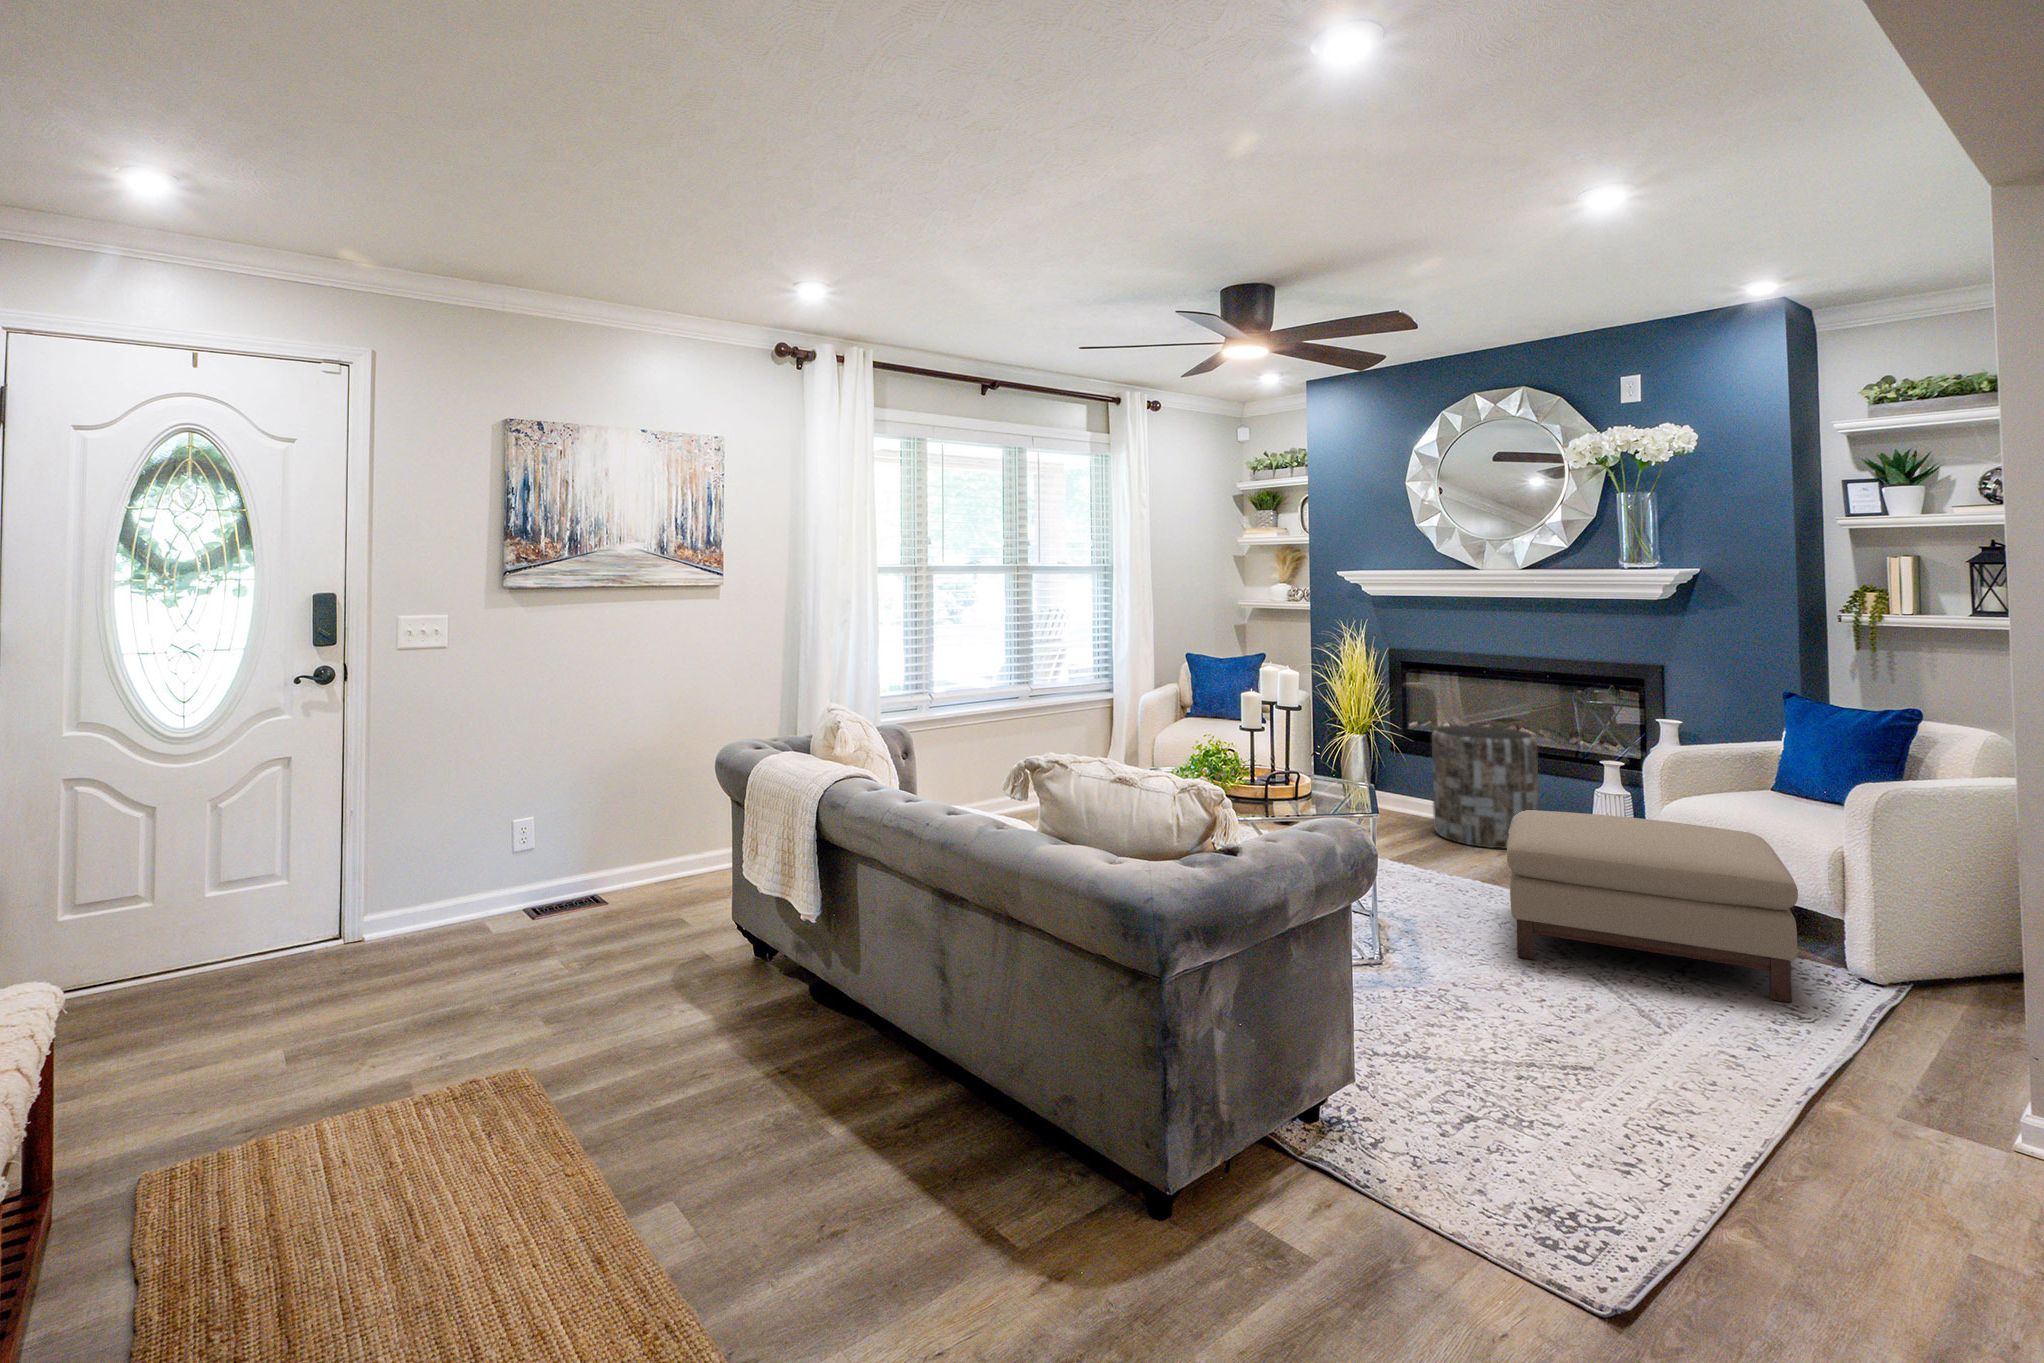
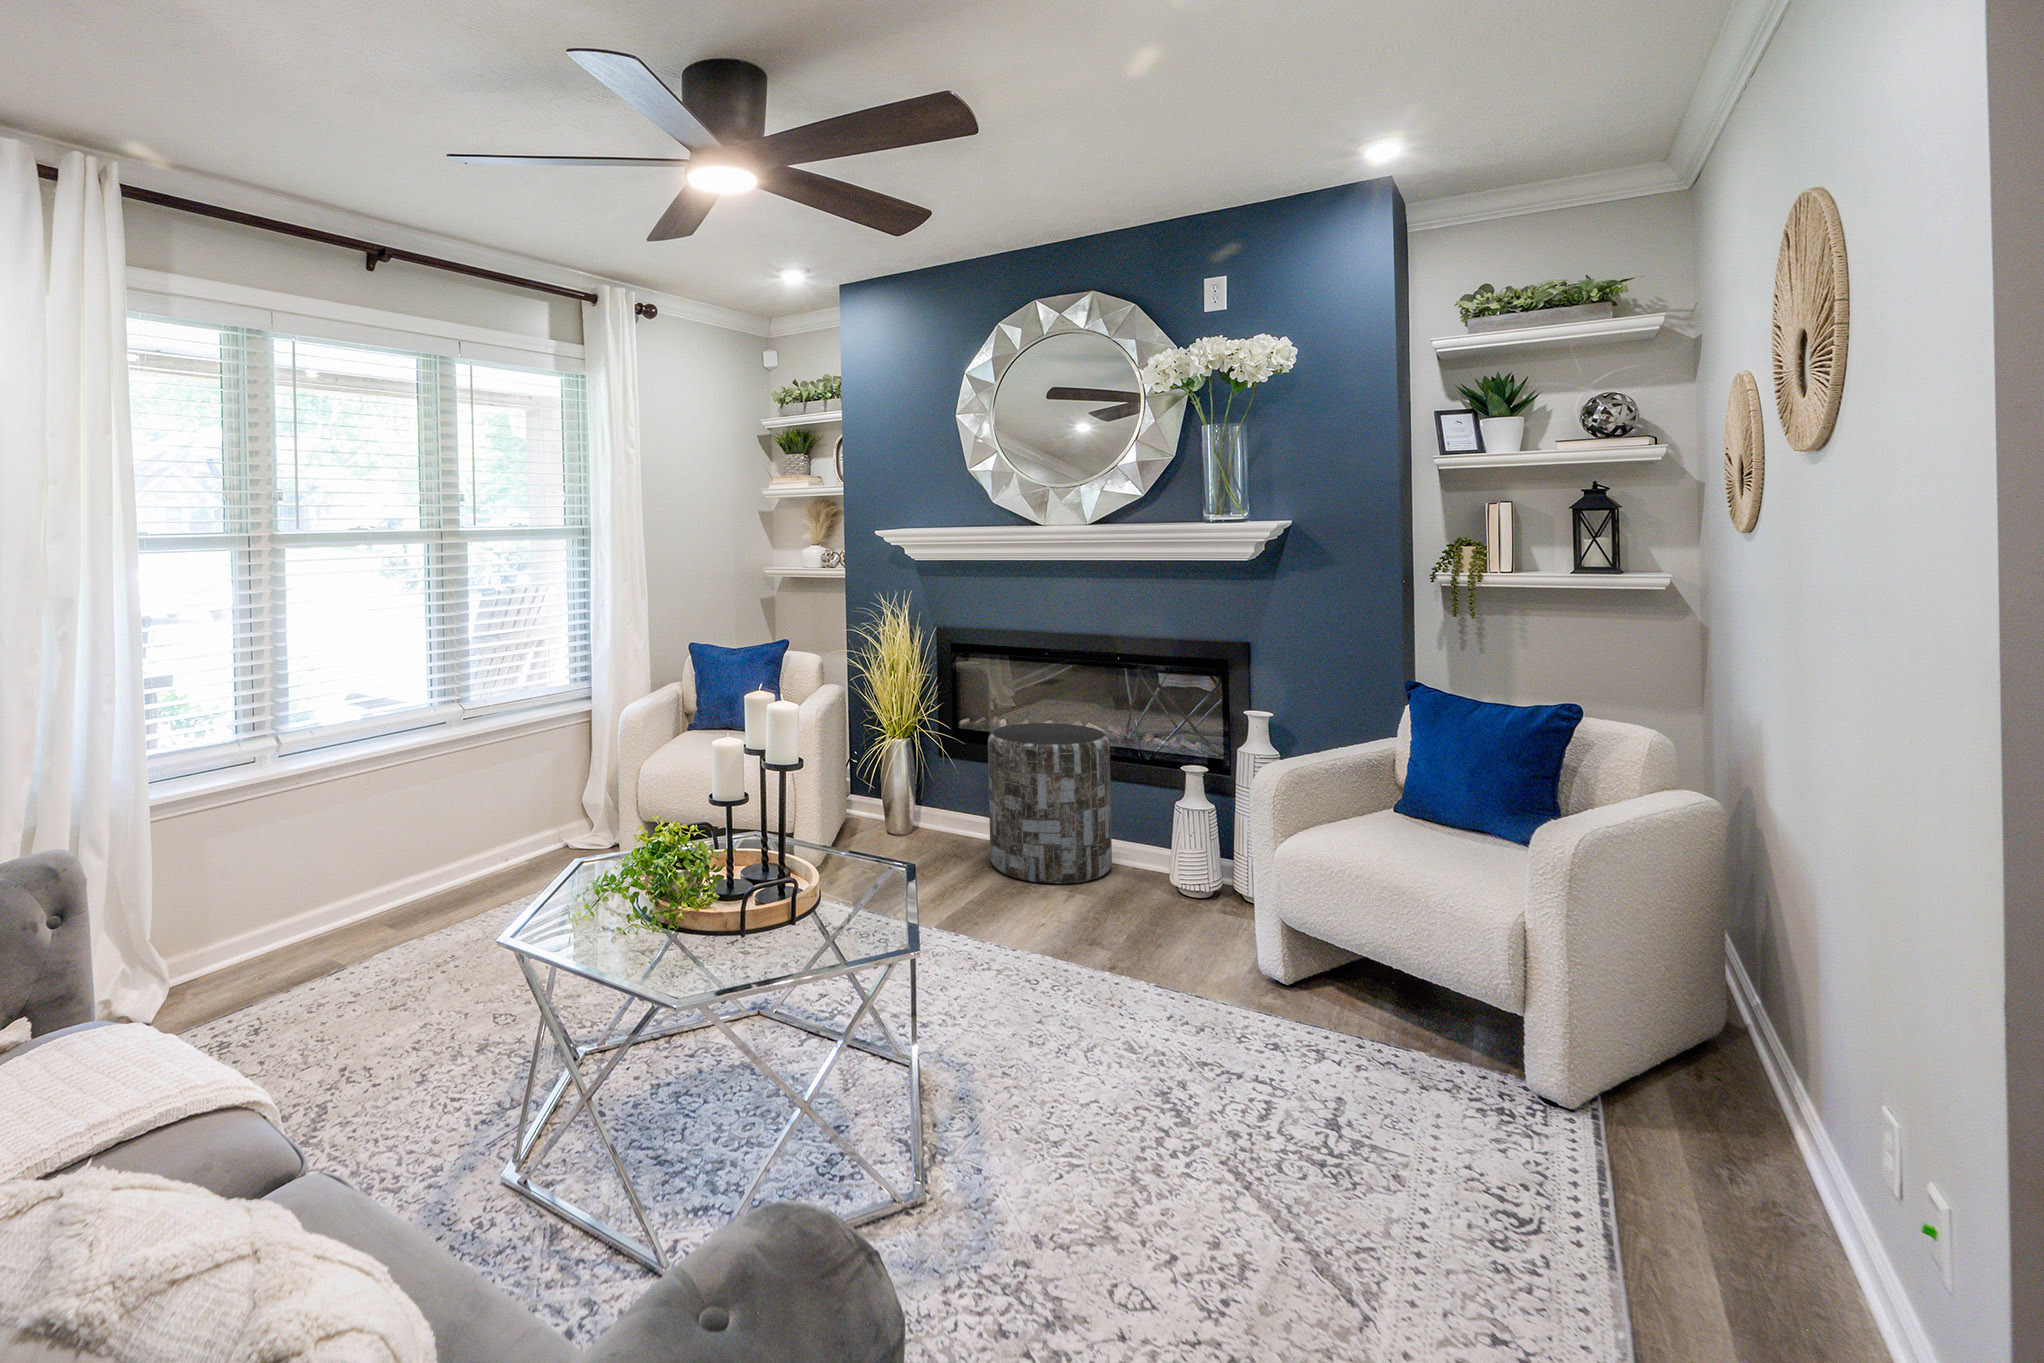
ottoman: present [1507,810,1798,1003] -> none [1088,857,1456,1126]

